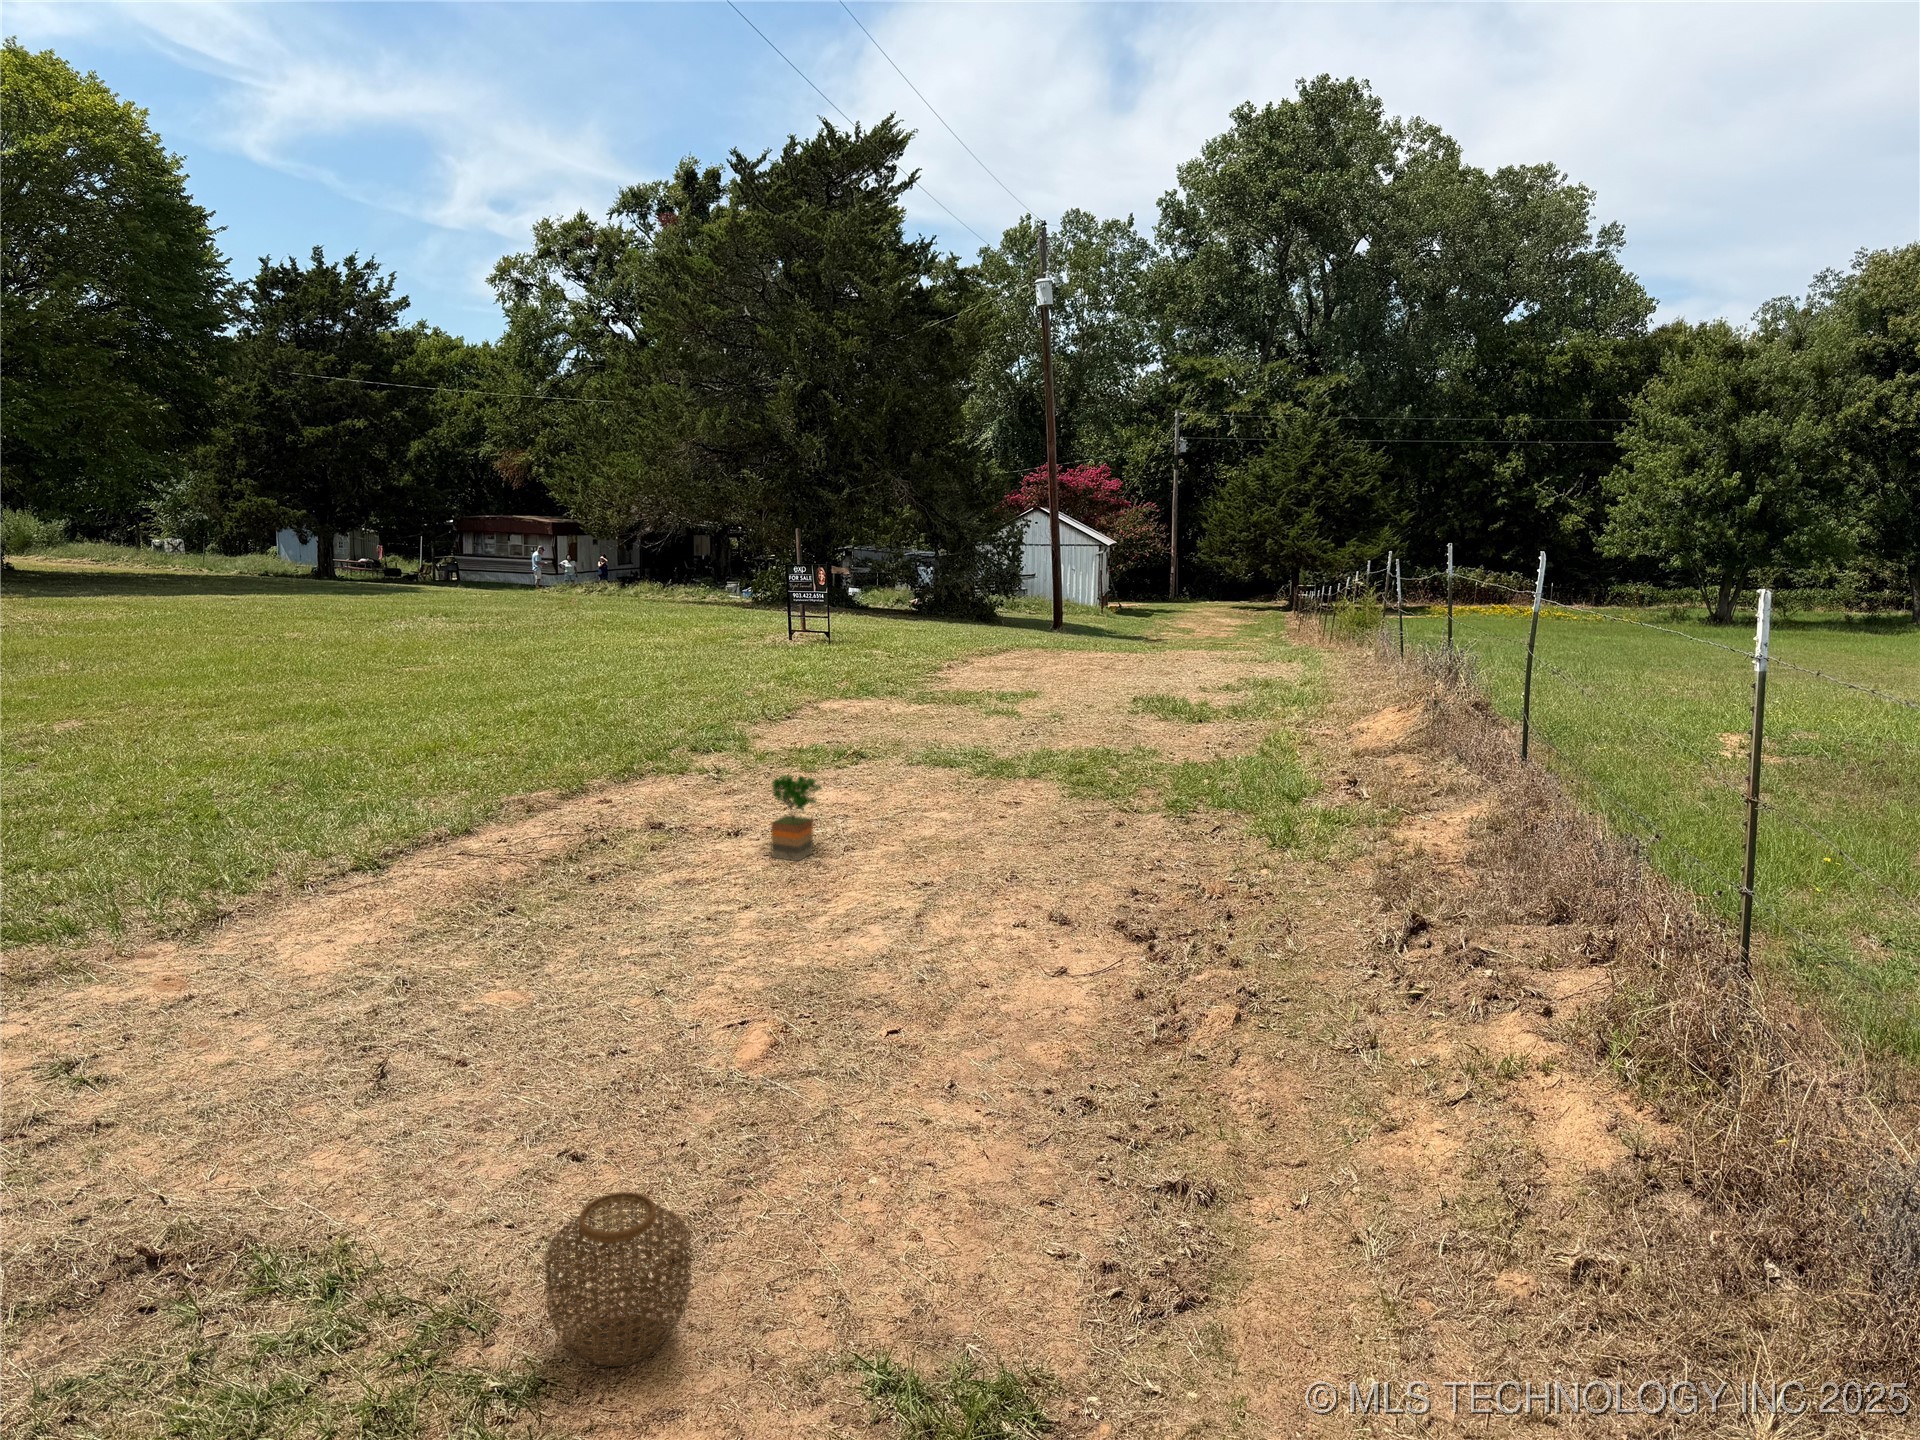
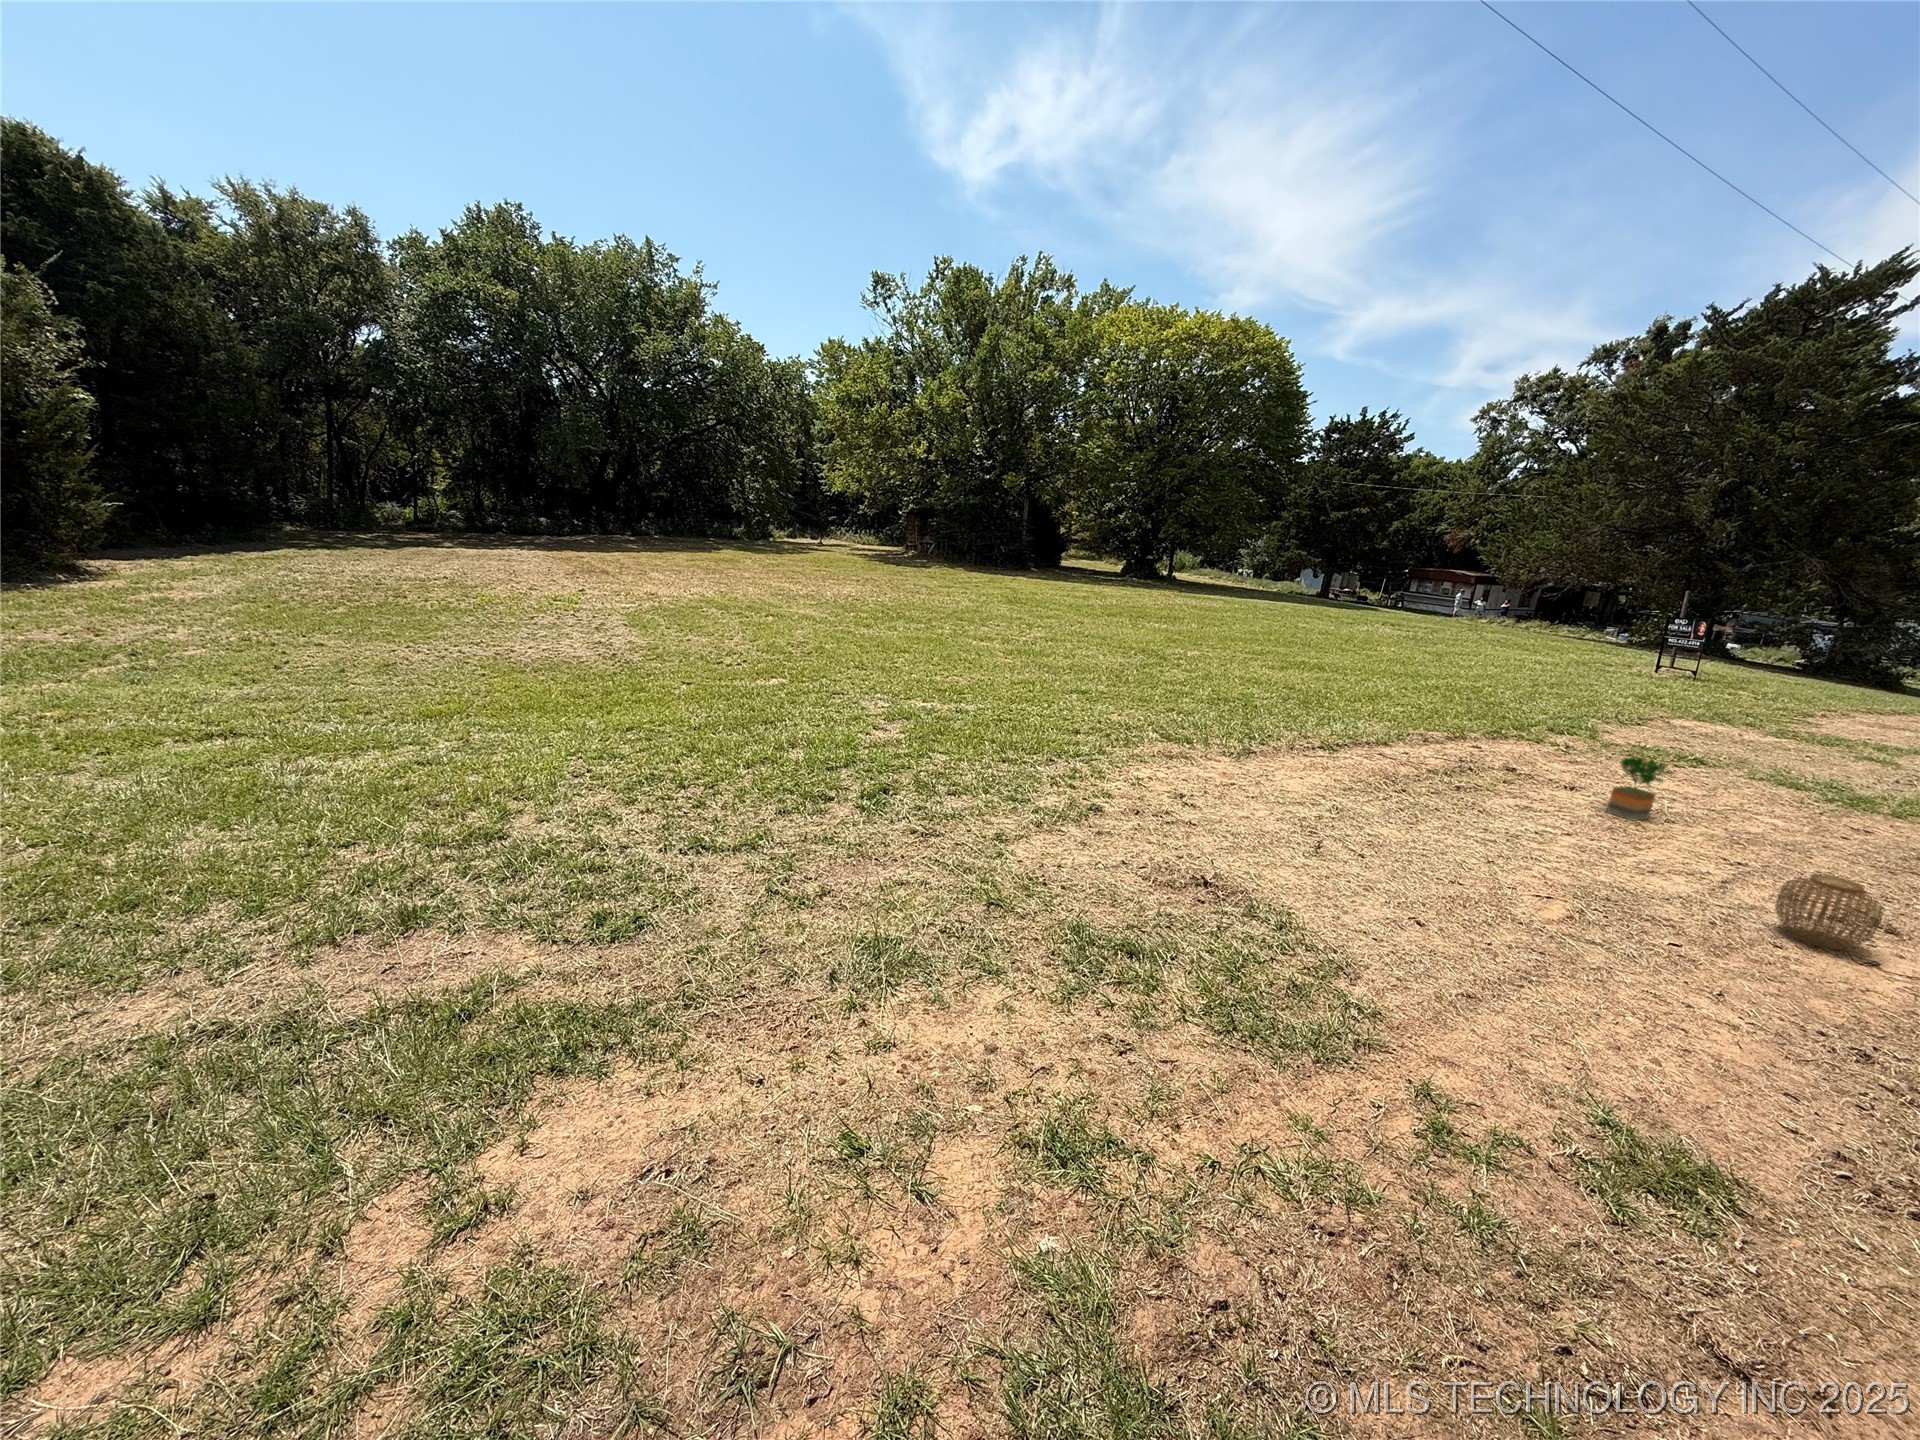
woven basket: present [545,1192,691,1366] -> present [1775,874,1884,949]

